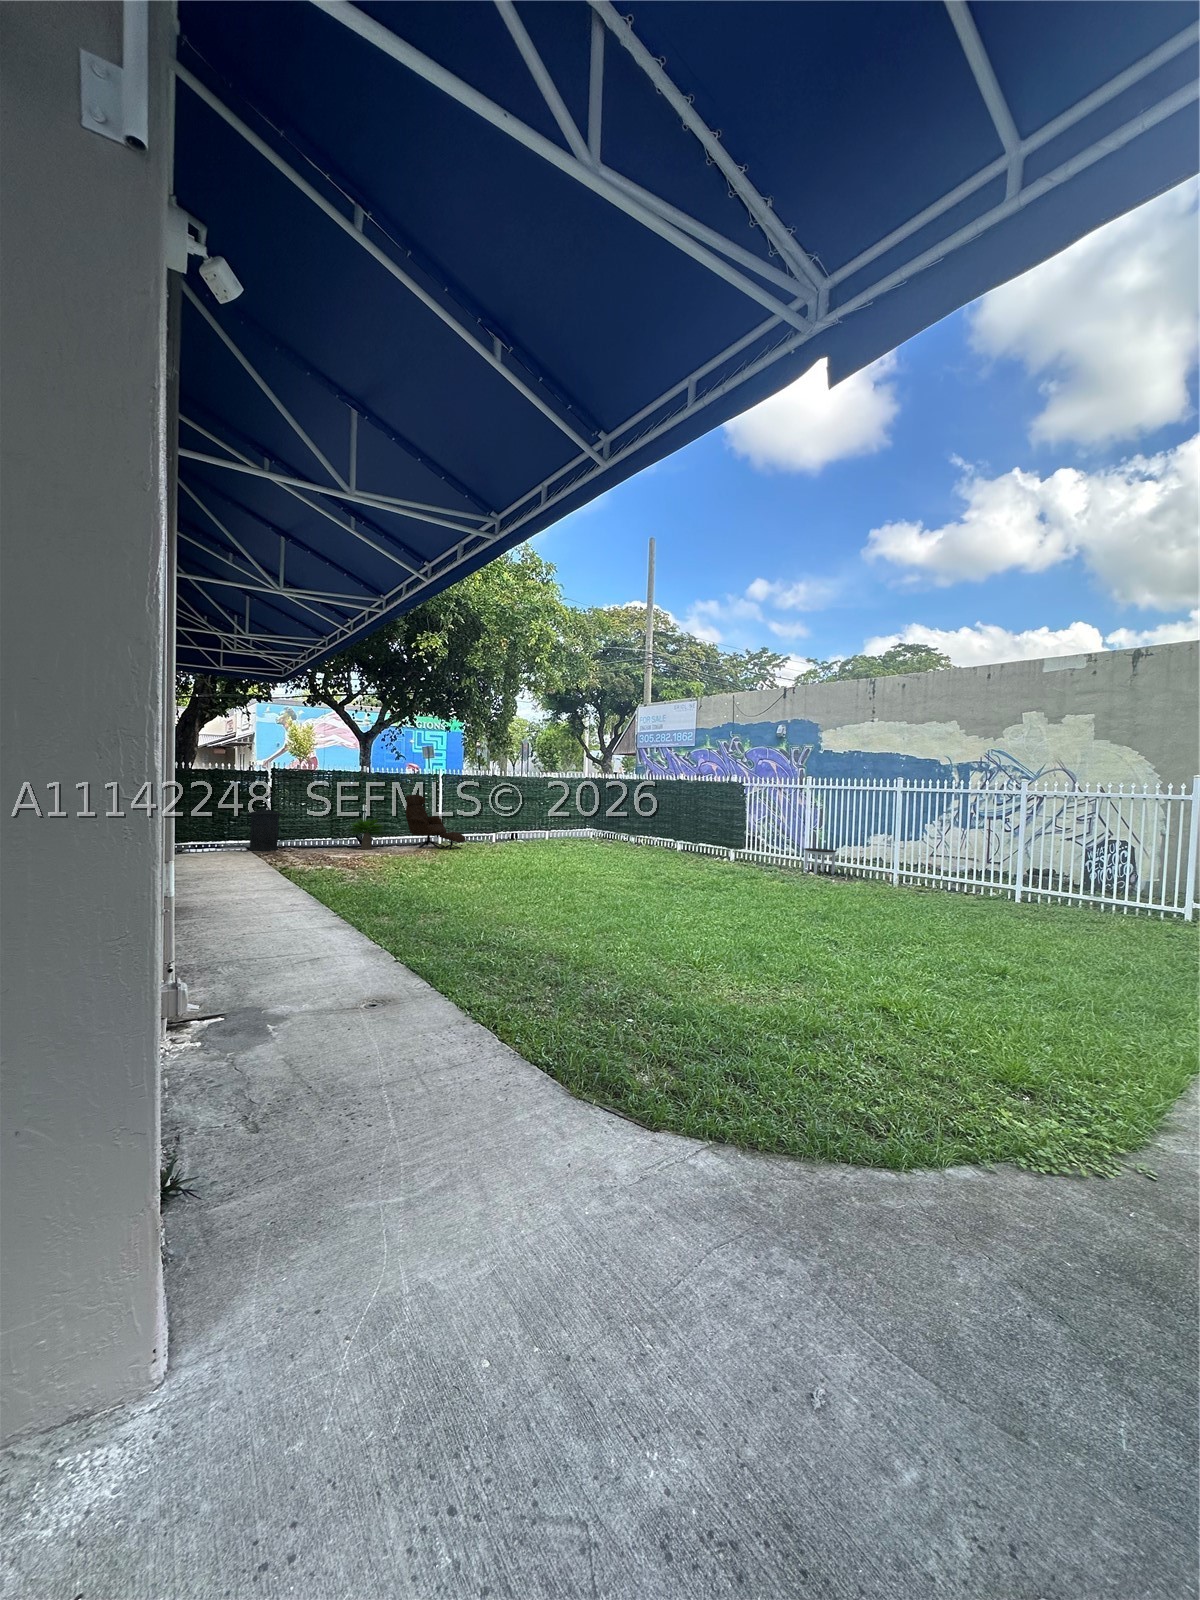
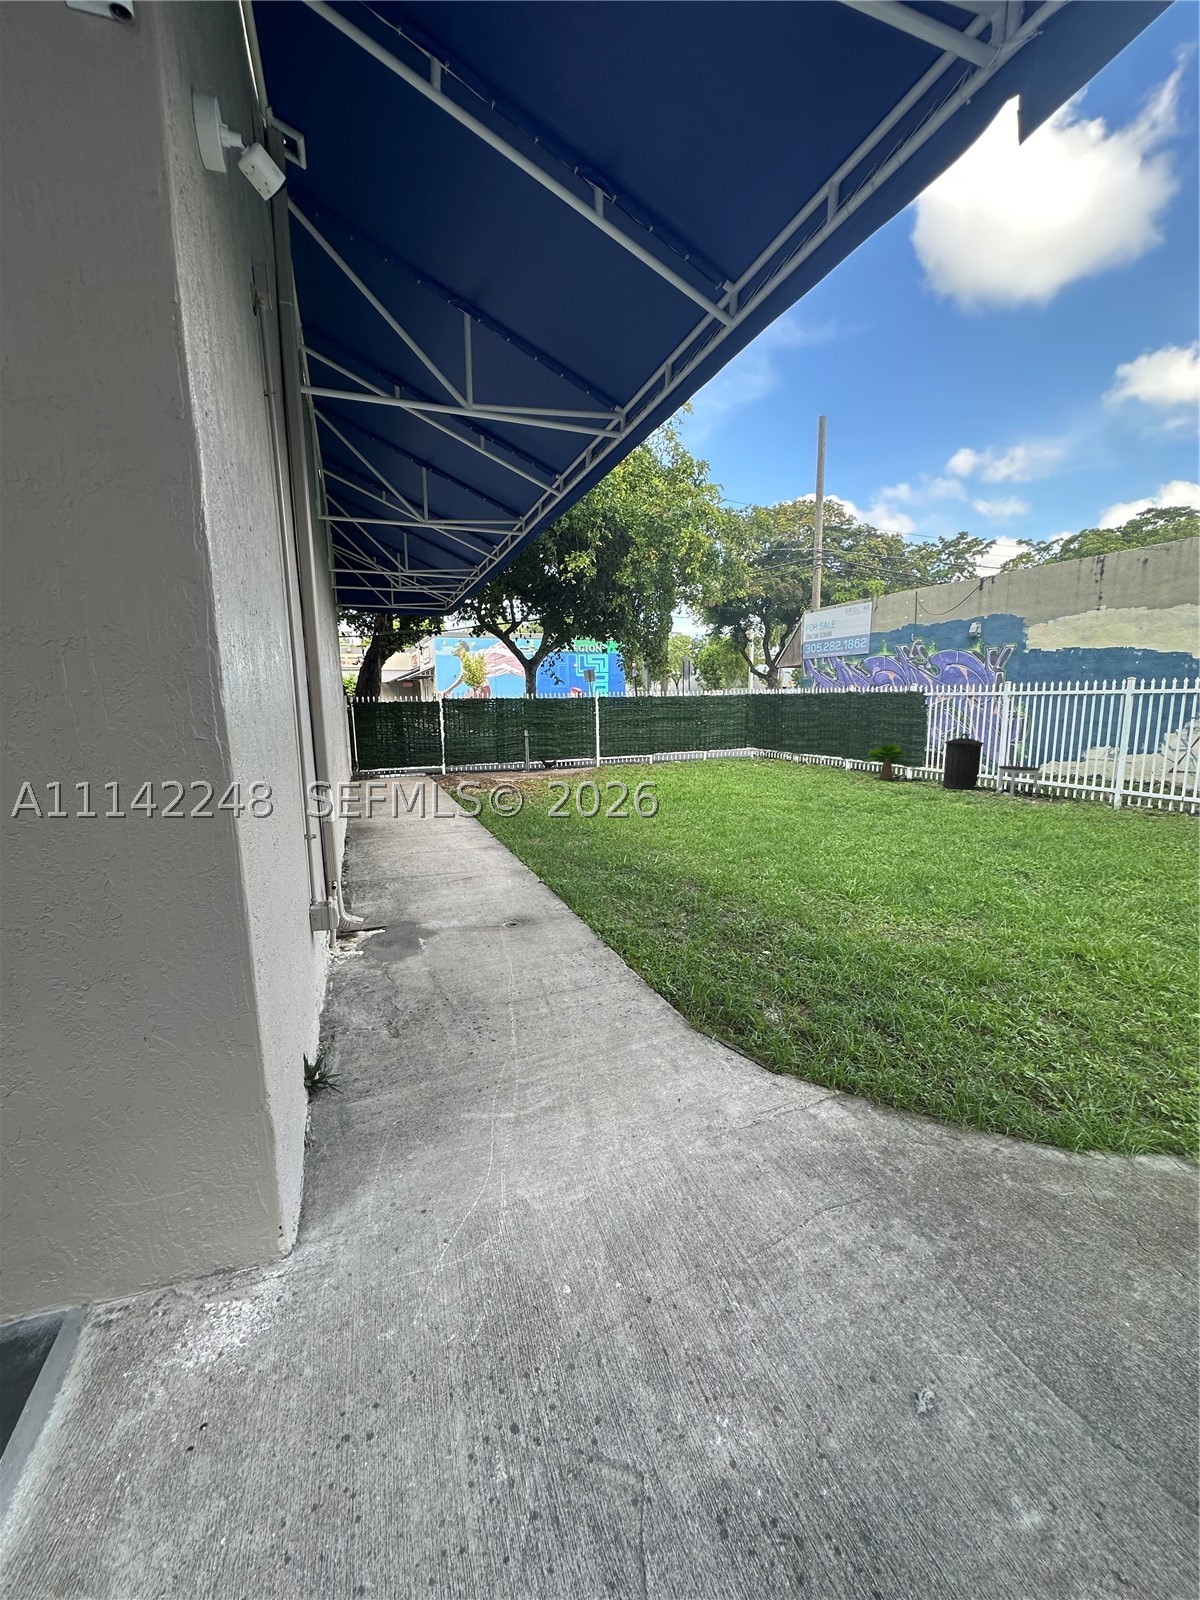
lounge chair: present [406,795,466,850] -> none [564,718,622,772]
trash can: present [246,806,283,851] -> present [943,733,984,789]
potted plant: present [350,819,383,850] -> present [867,743,908,780]

